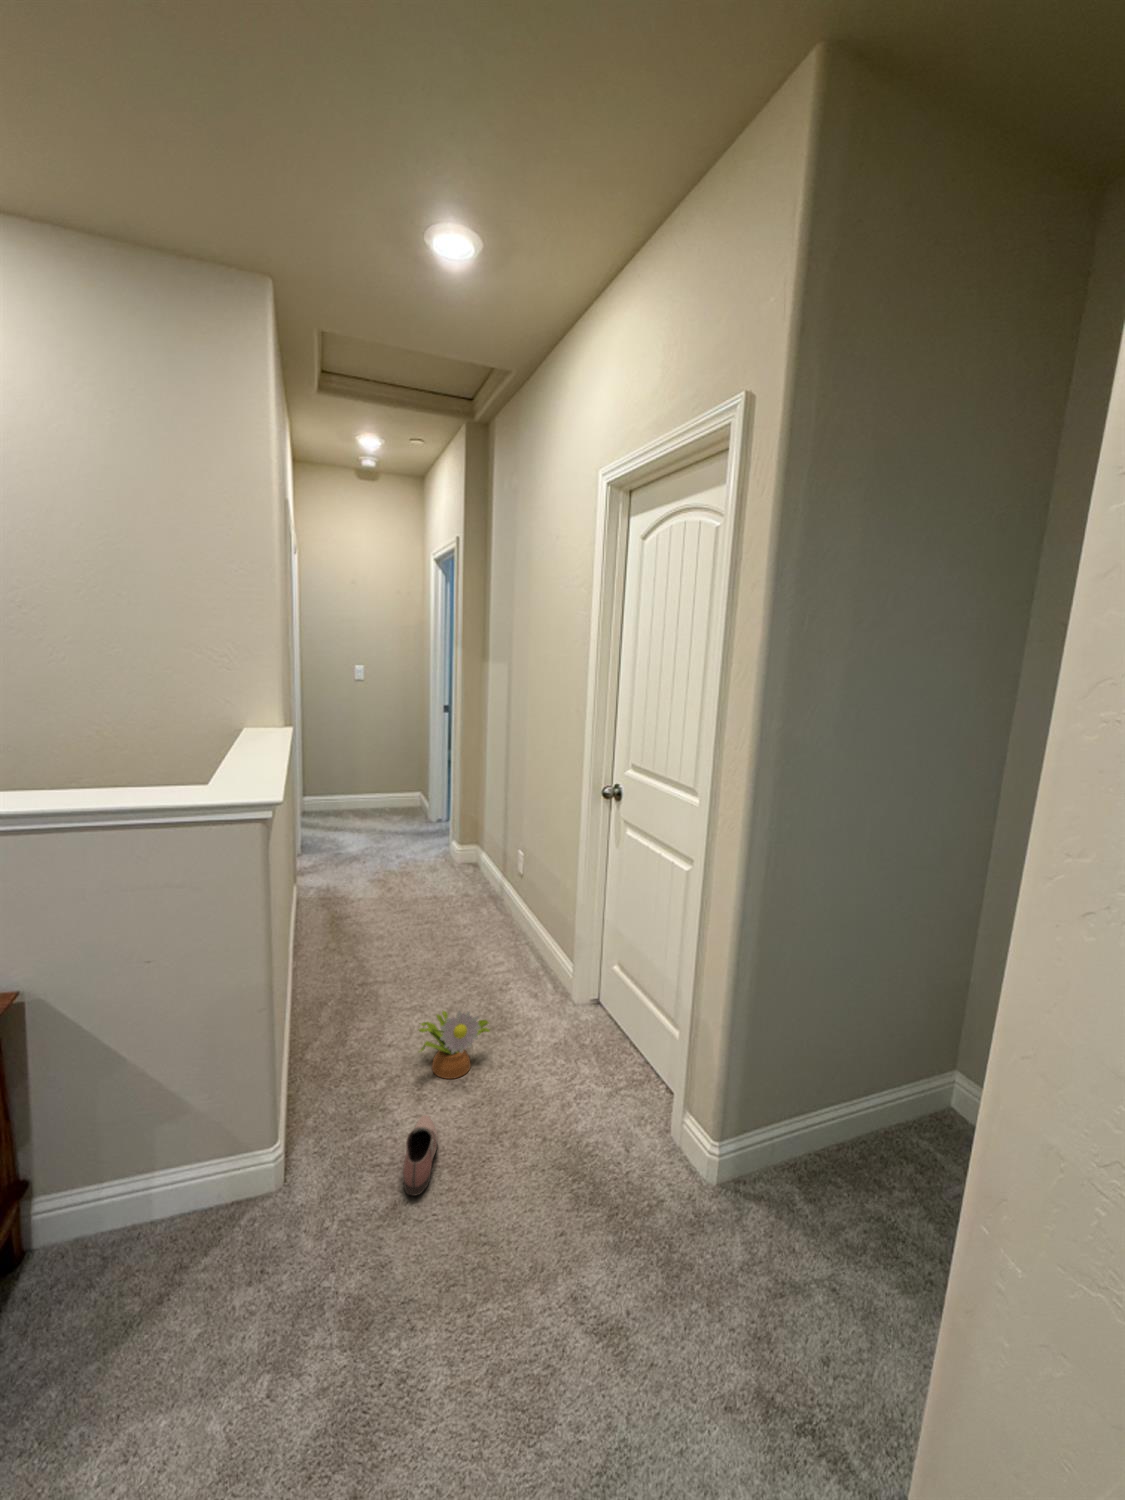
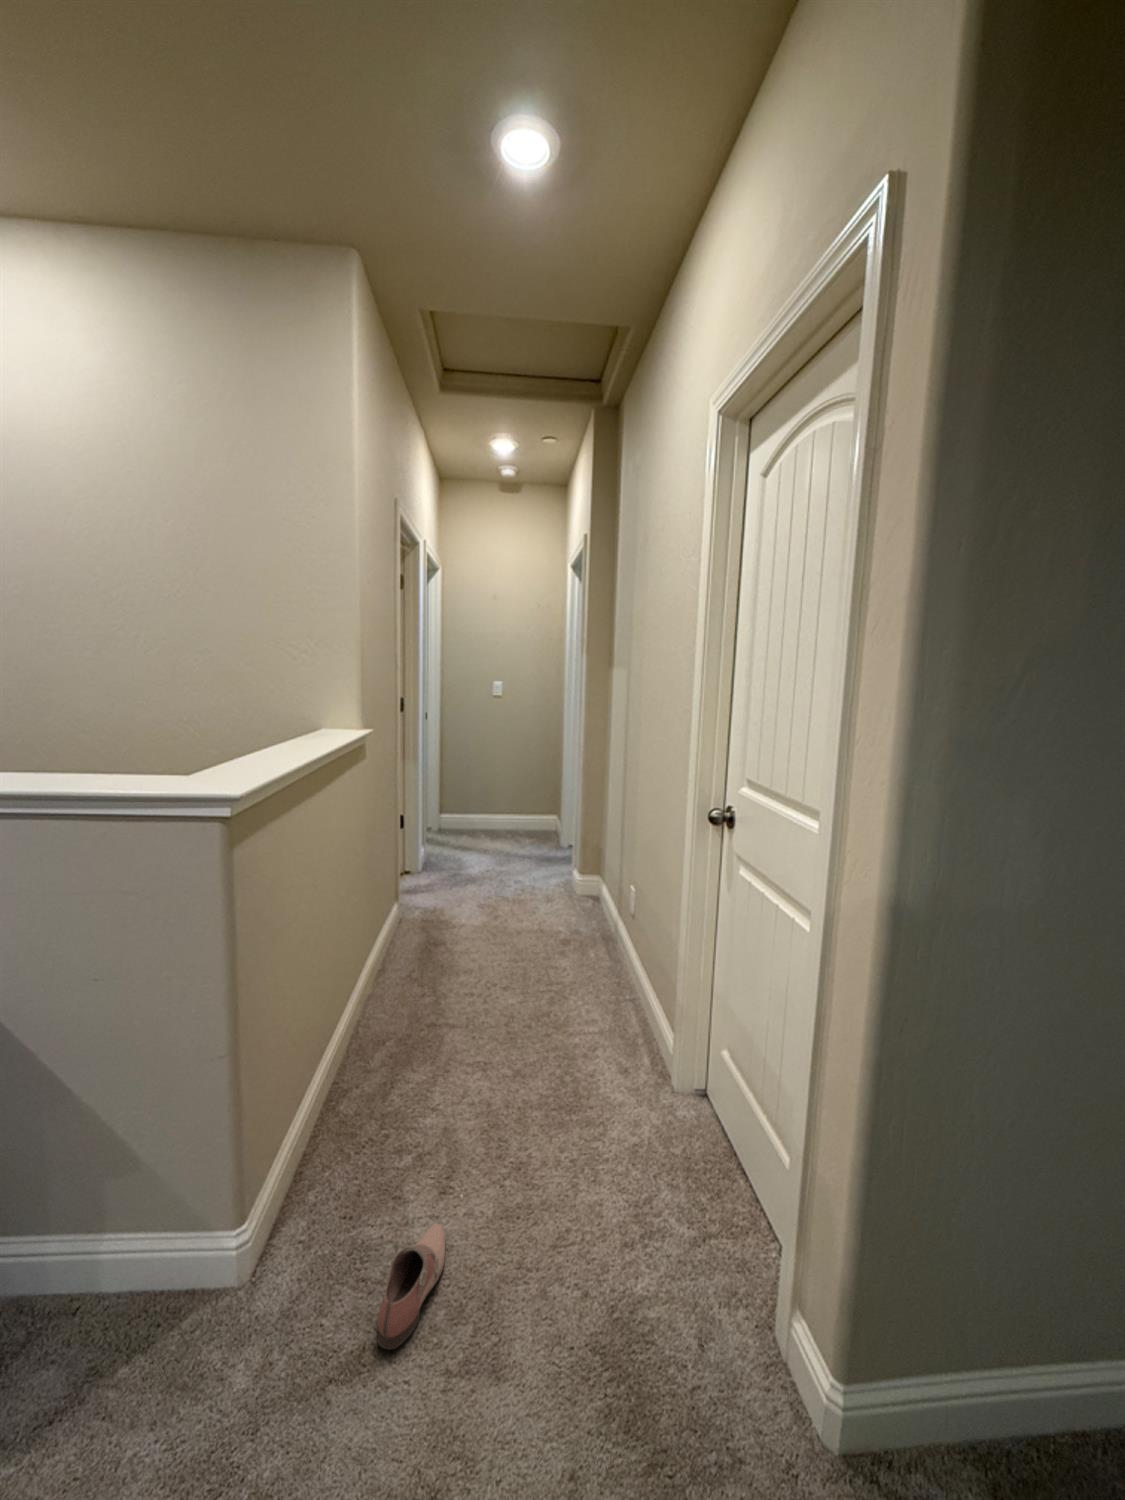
decorative plant: present [418,1011,490,1079] -> none [449,1079,549,1174]

